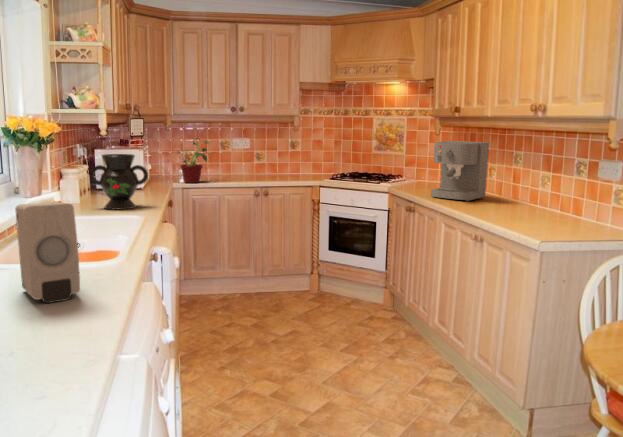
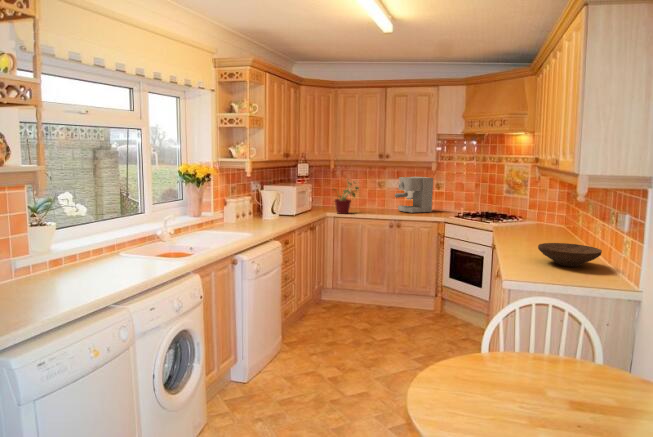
coffee maker: present [431,141,489,201] -> present [395,177,433,213]
decorative vase: present [89,154,148,210] -> none [237,190,275,229]
wooden bowl: none [502,197,565,220] -> present [538,243,602,267]
soap dispenser: present [15,202,80,303] -> none [89,219,126,278]

